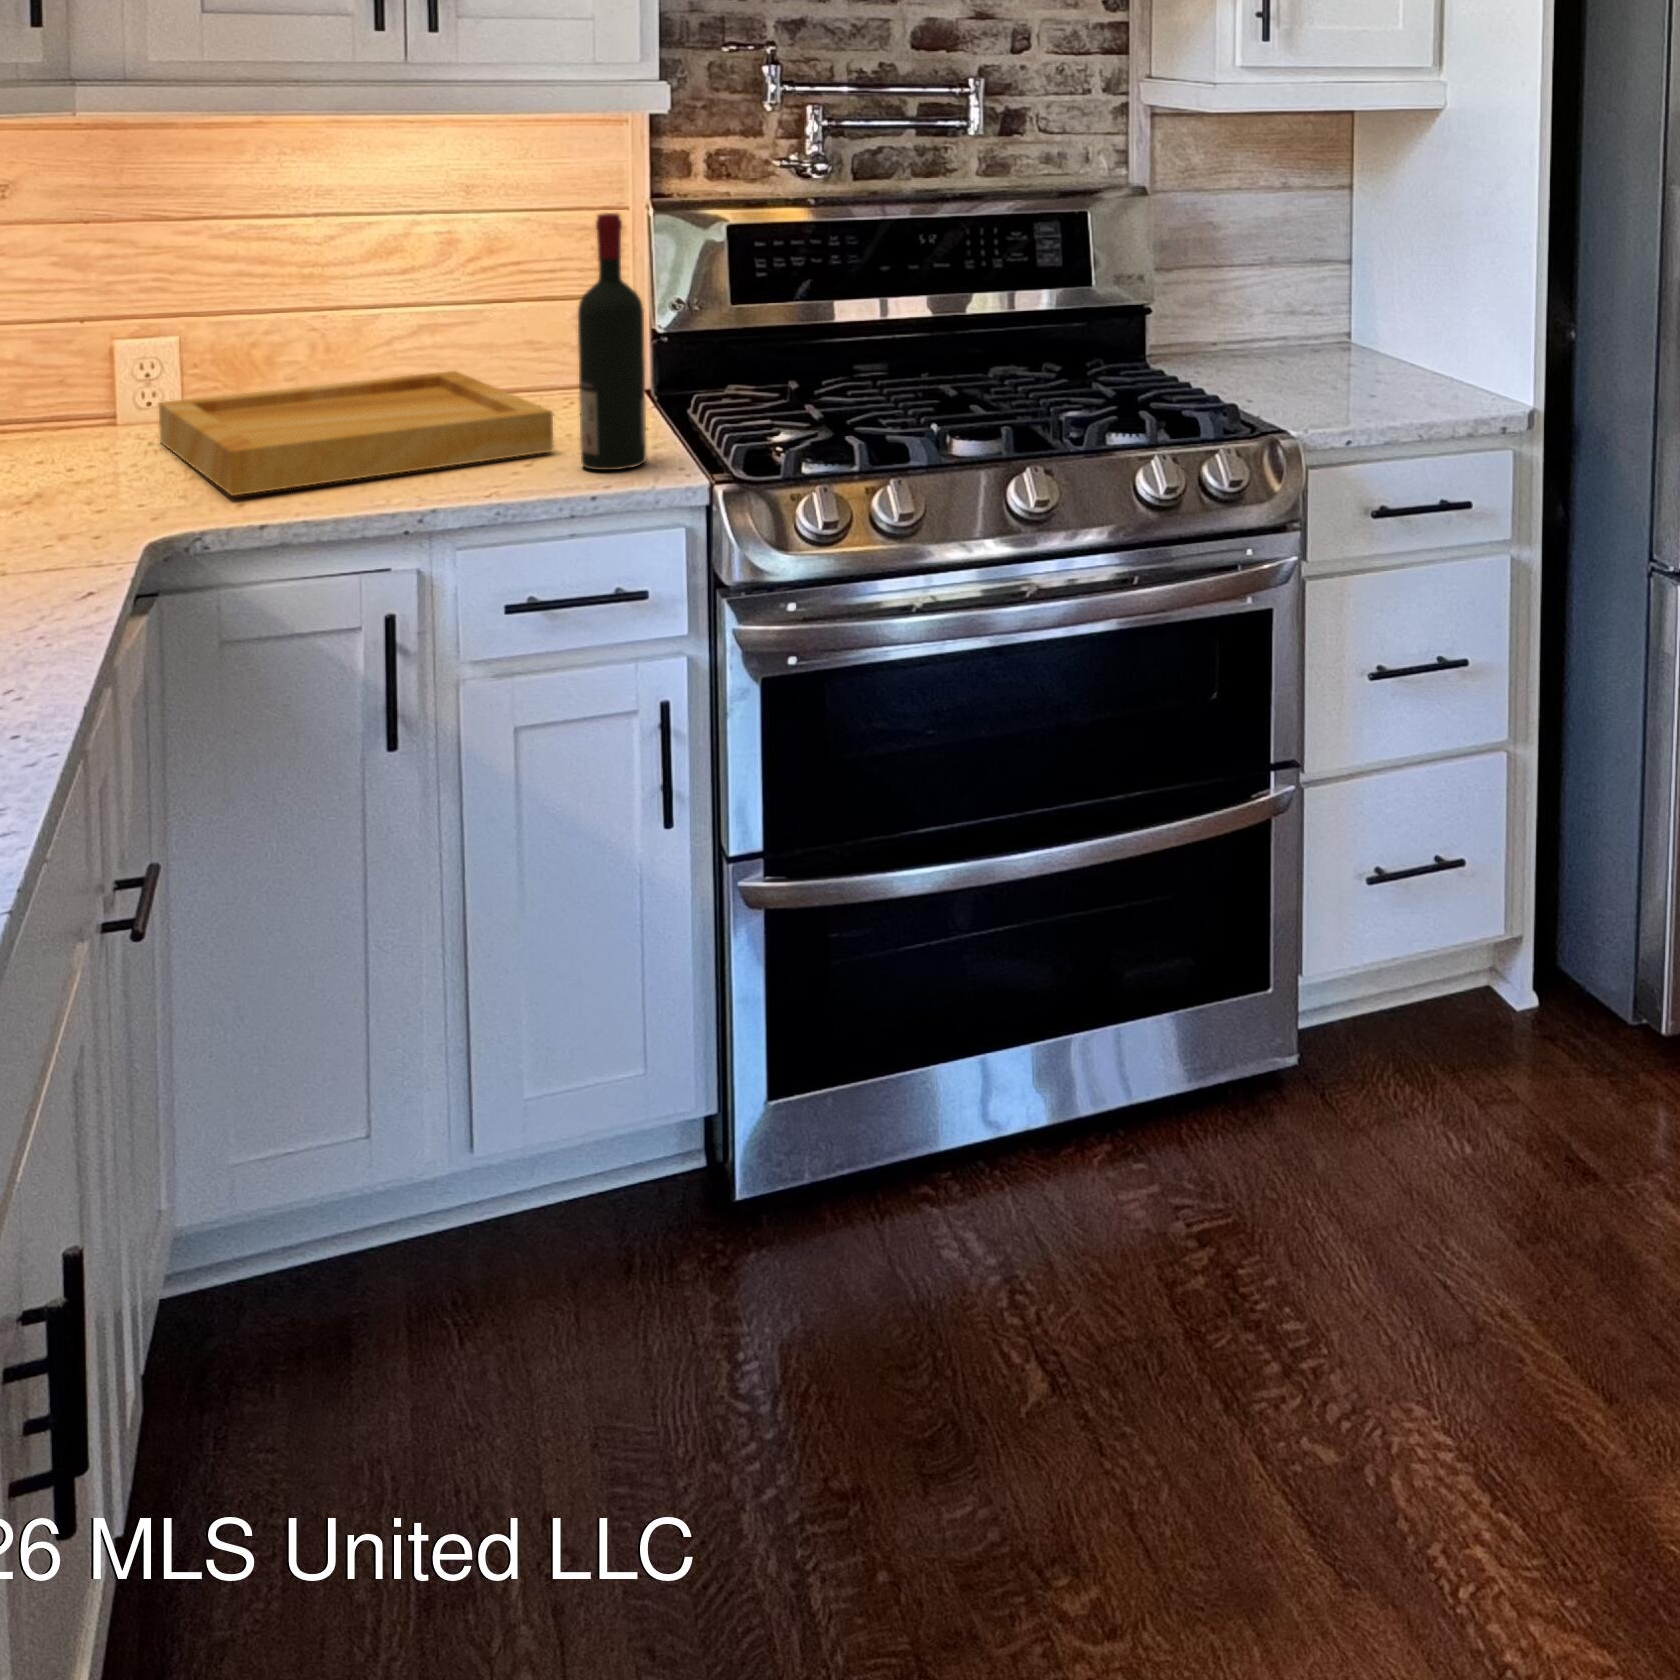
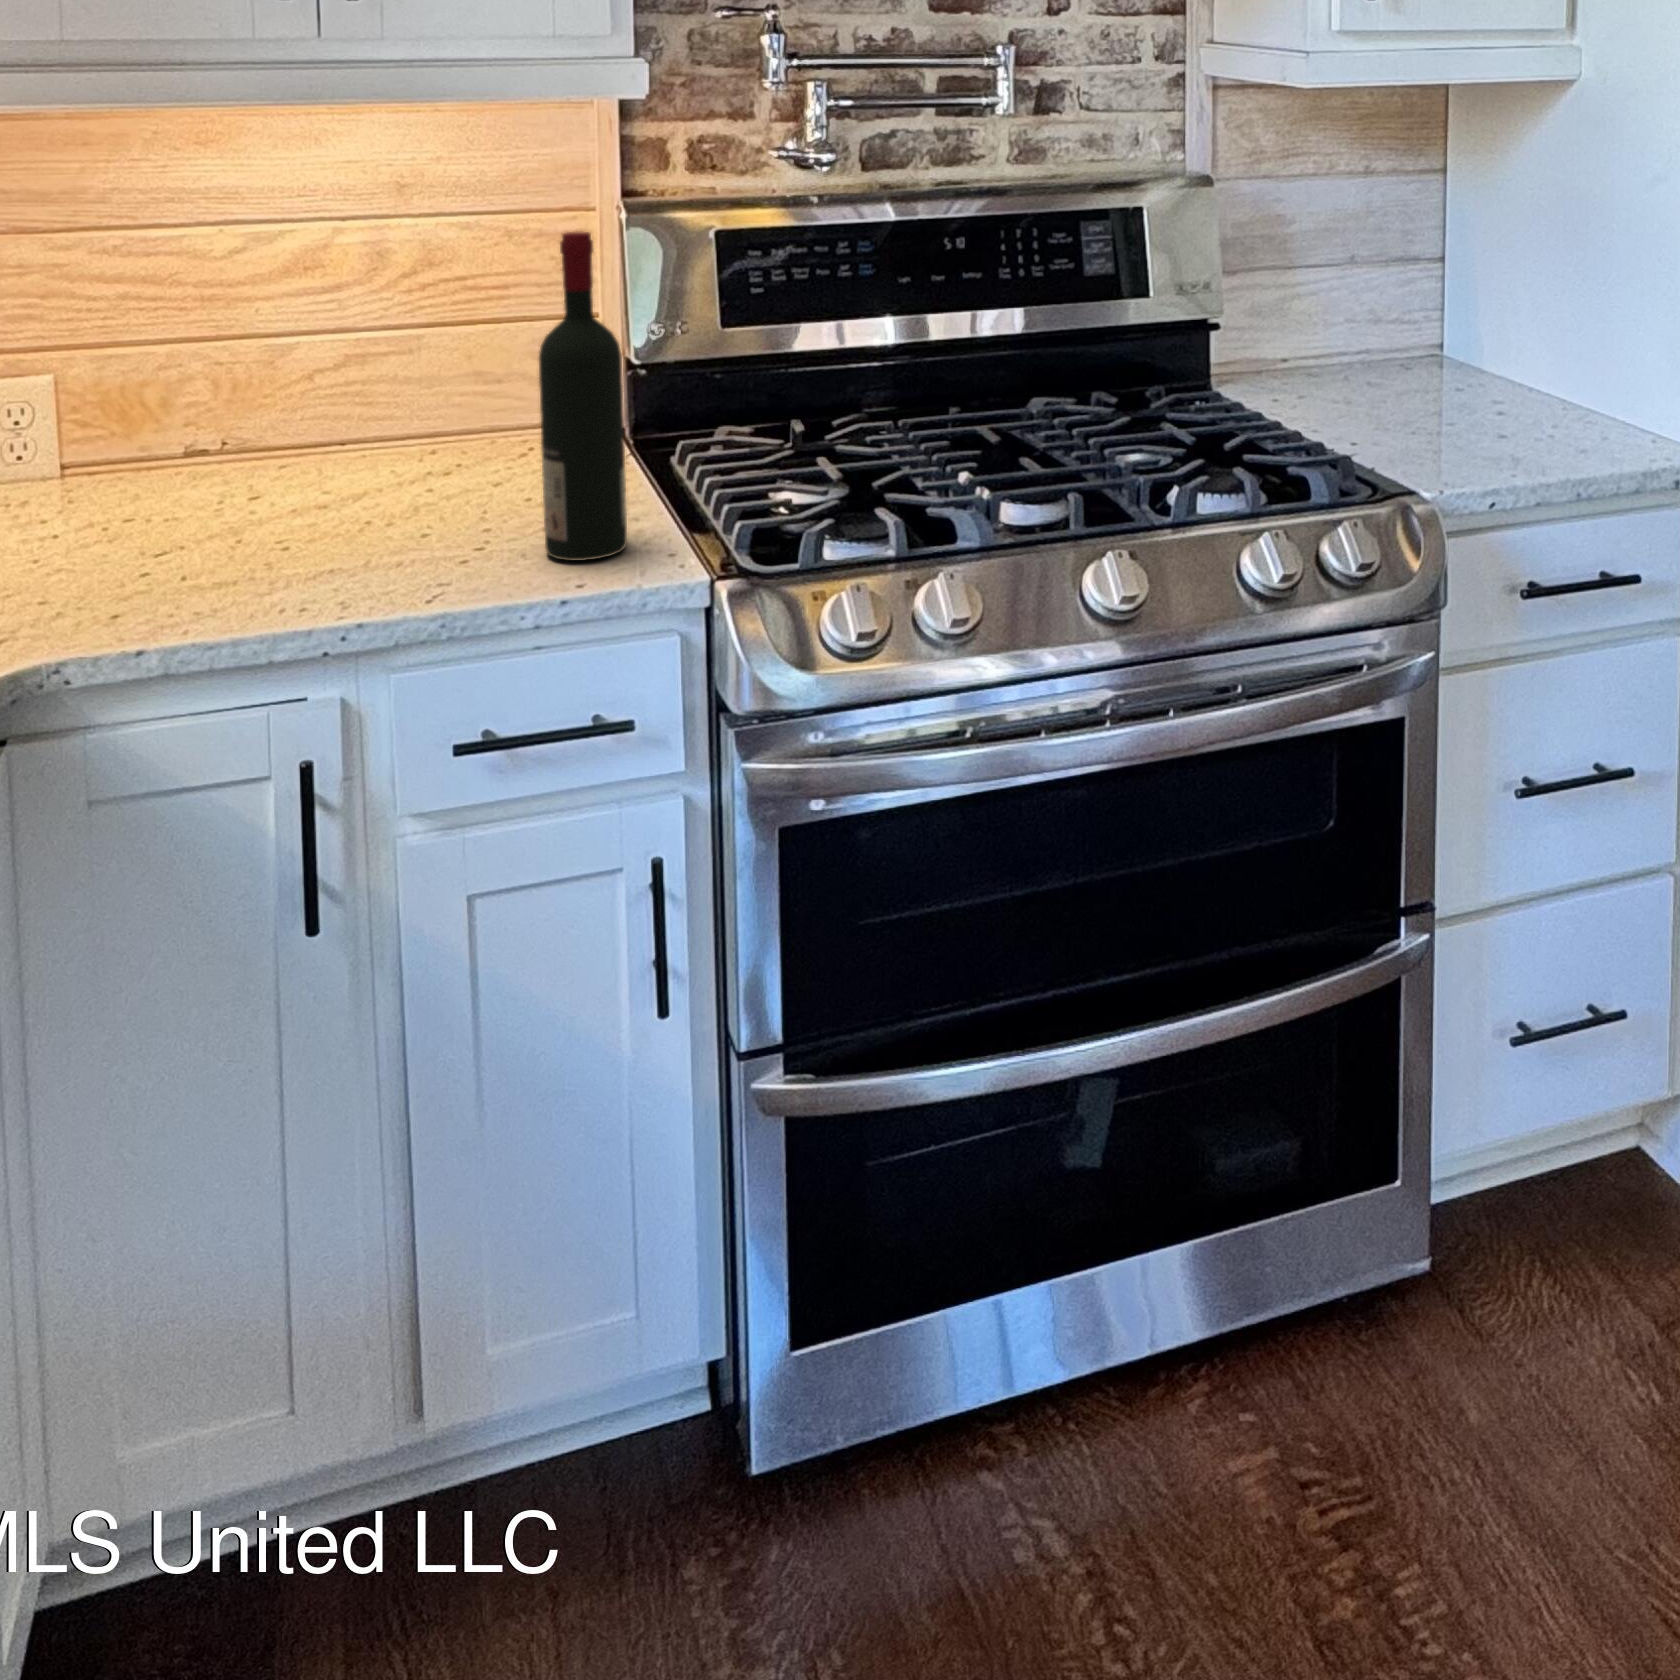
tray: present [159,371,553,495] -> none [21,413,510,607]

